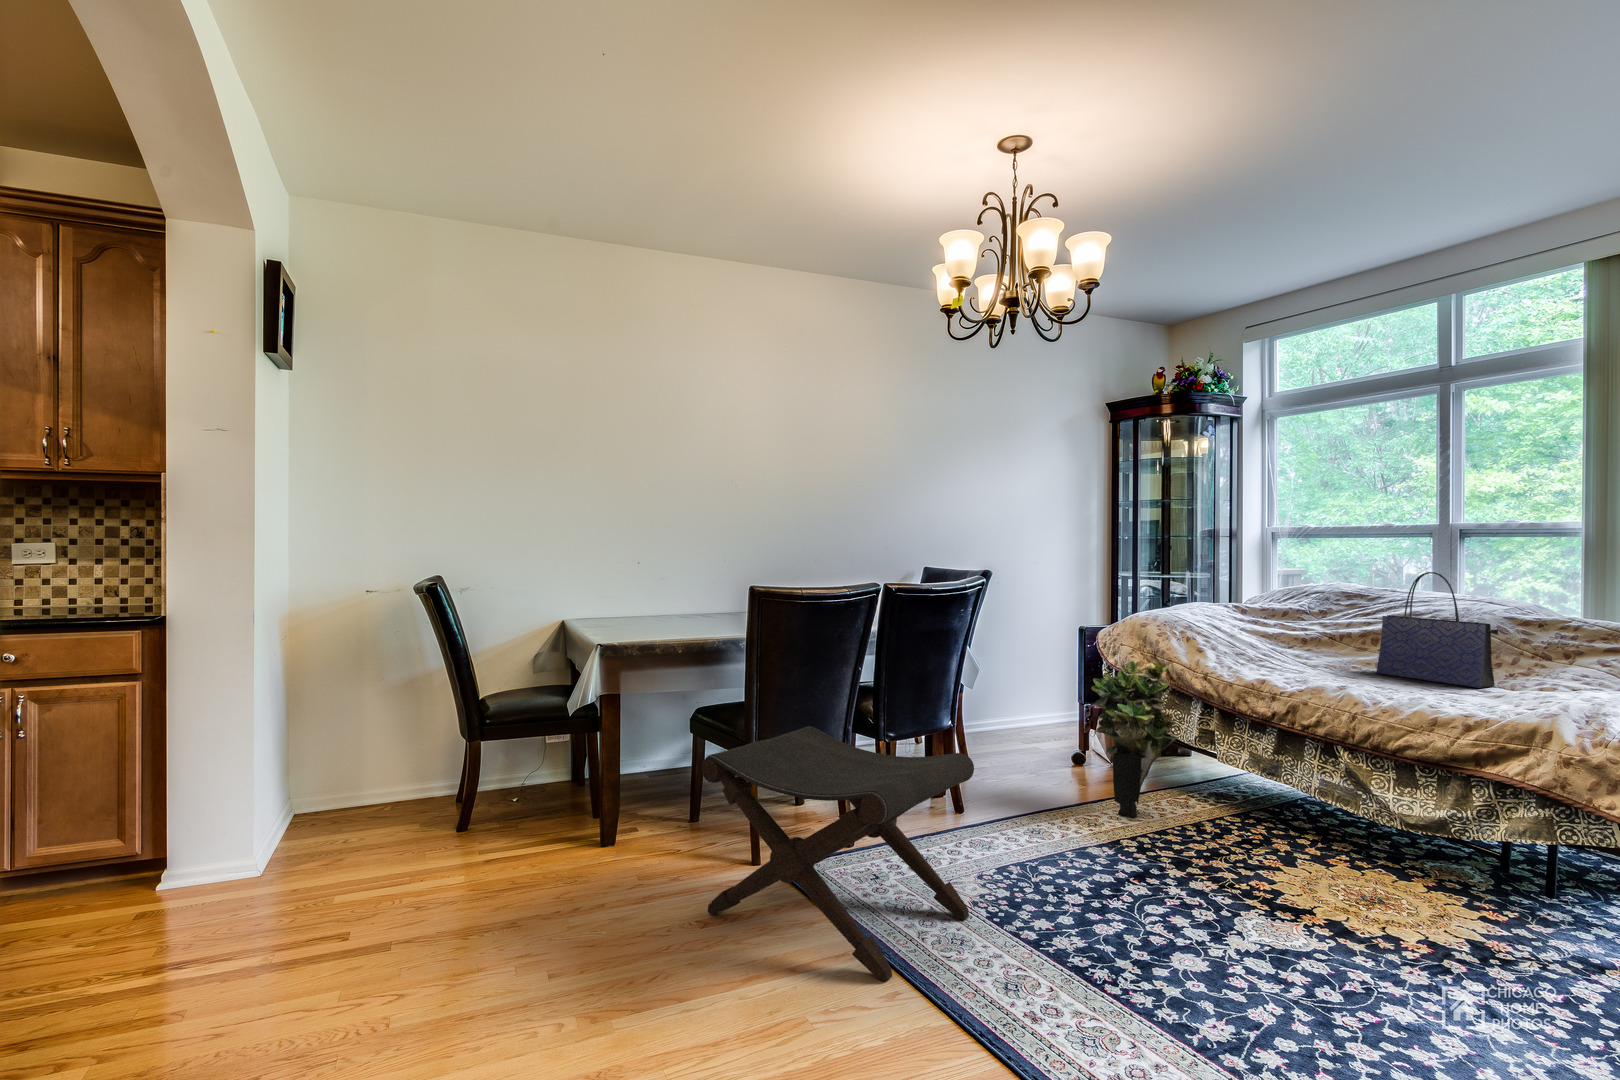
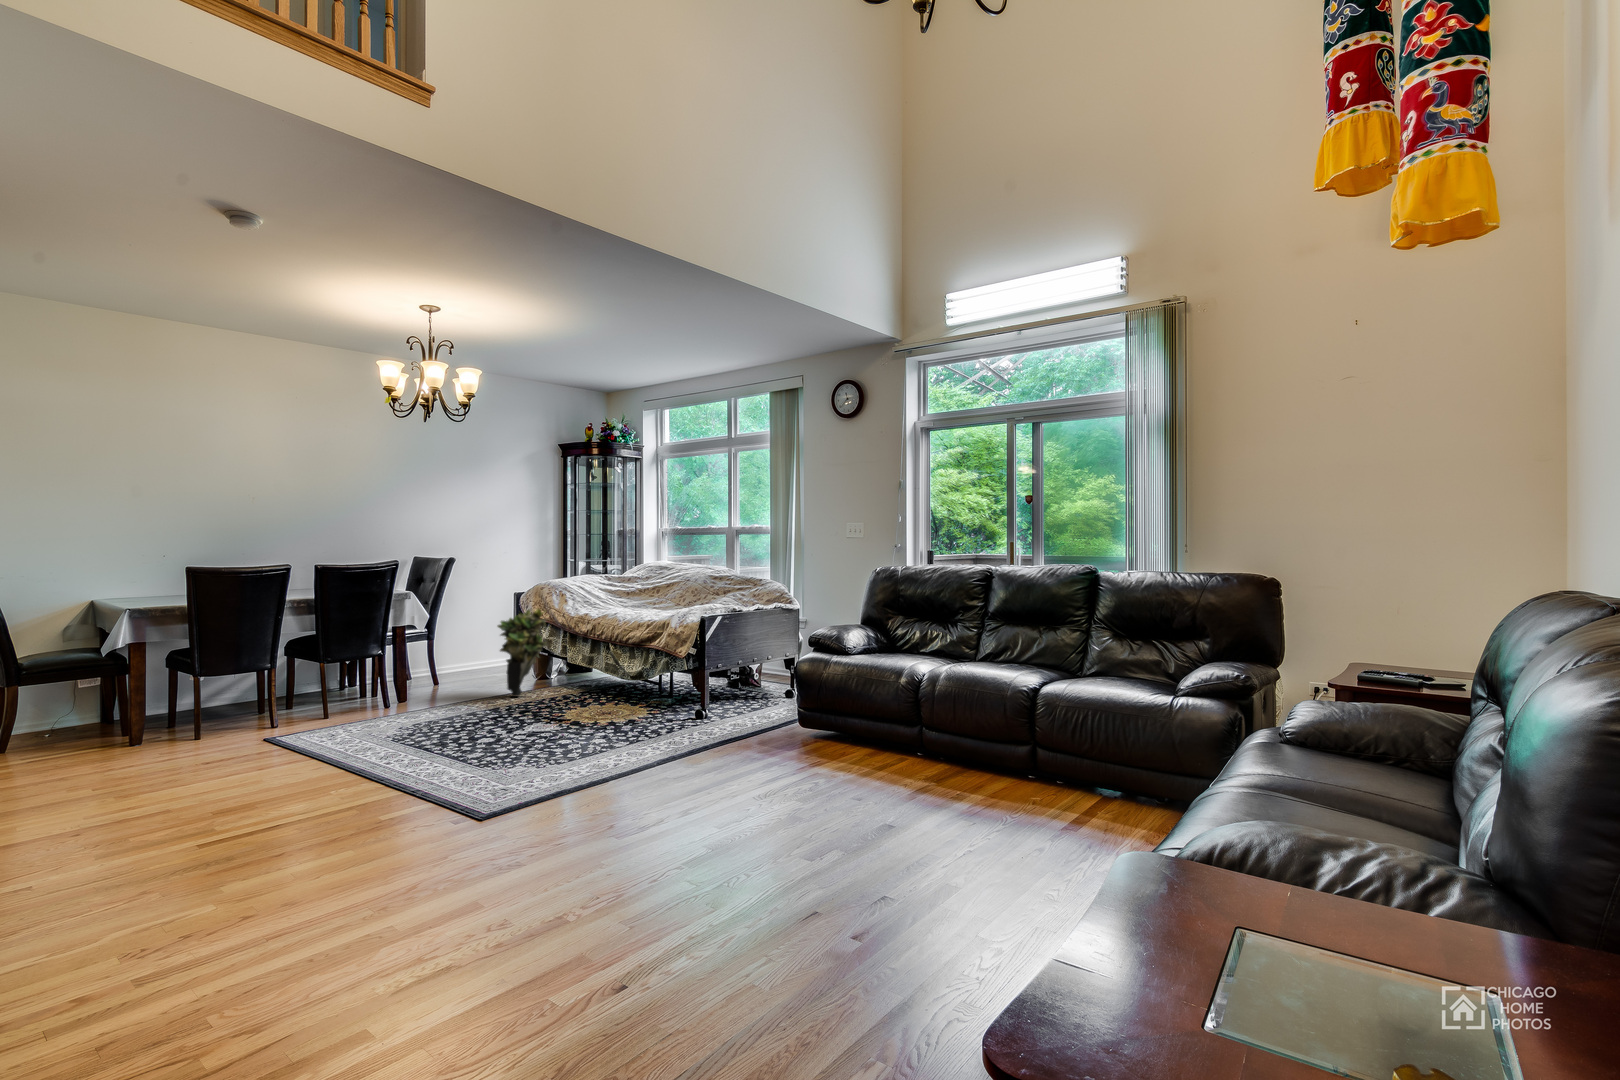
tote bag: present [1376,572,1498,688] -> none [651,554,692,611]
footstool: present [702,726,974,981] -> none [197,655,377,770]

